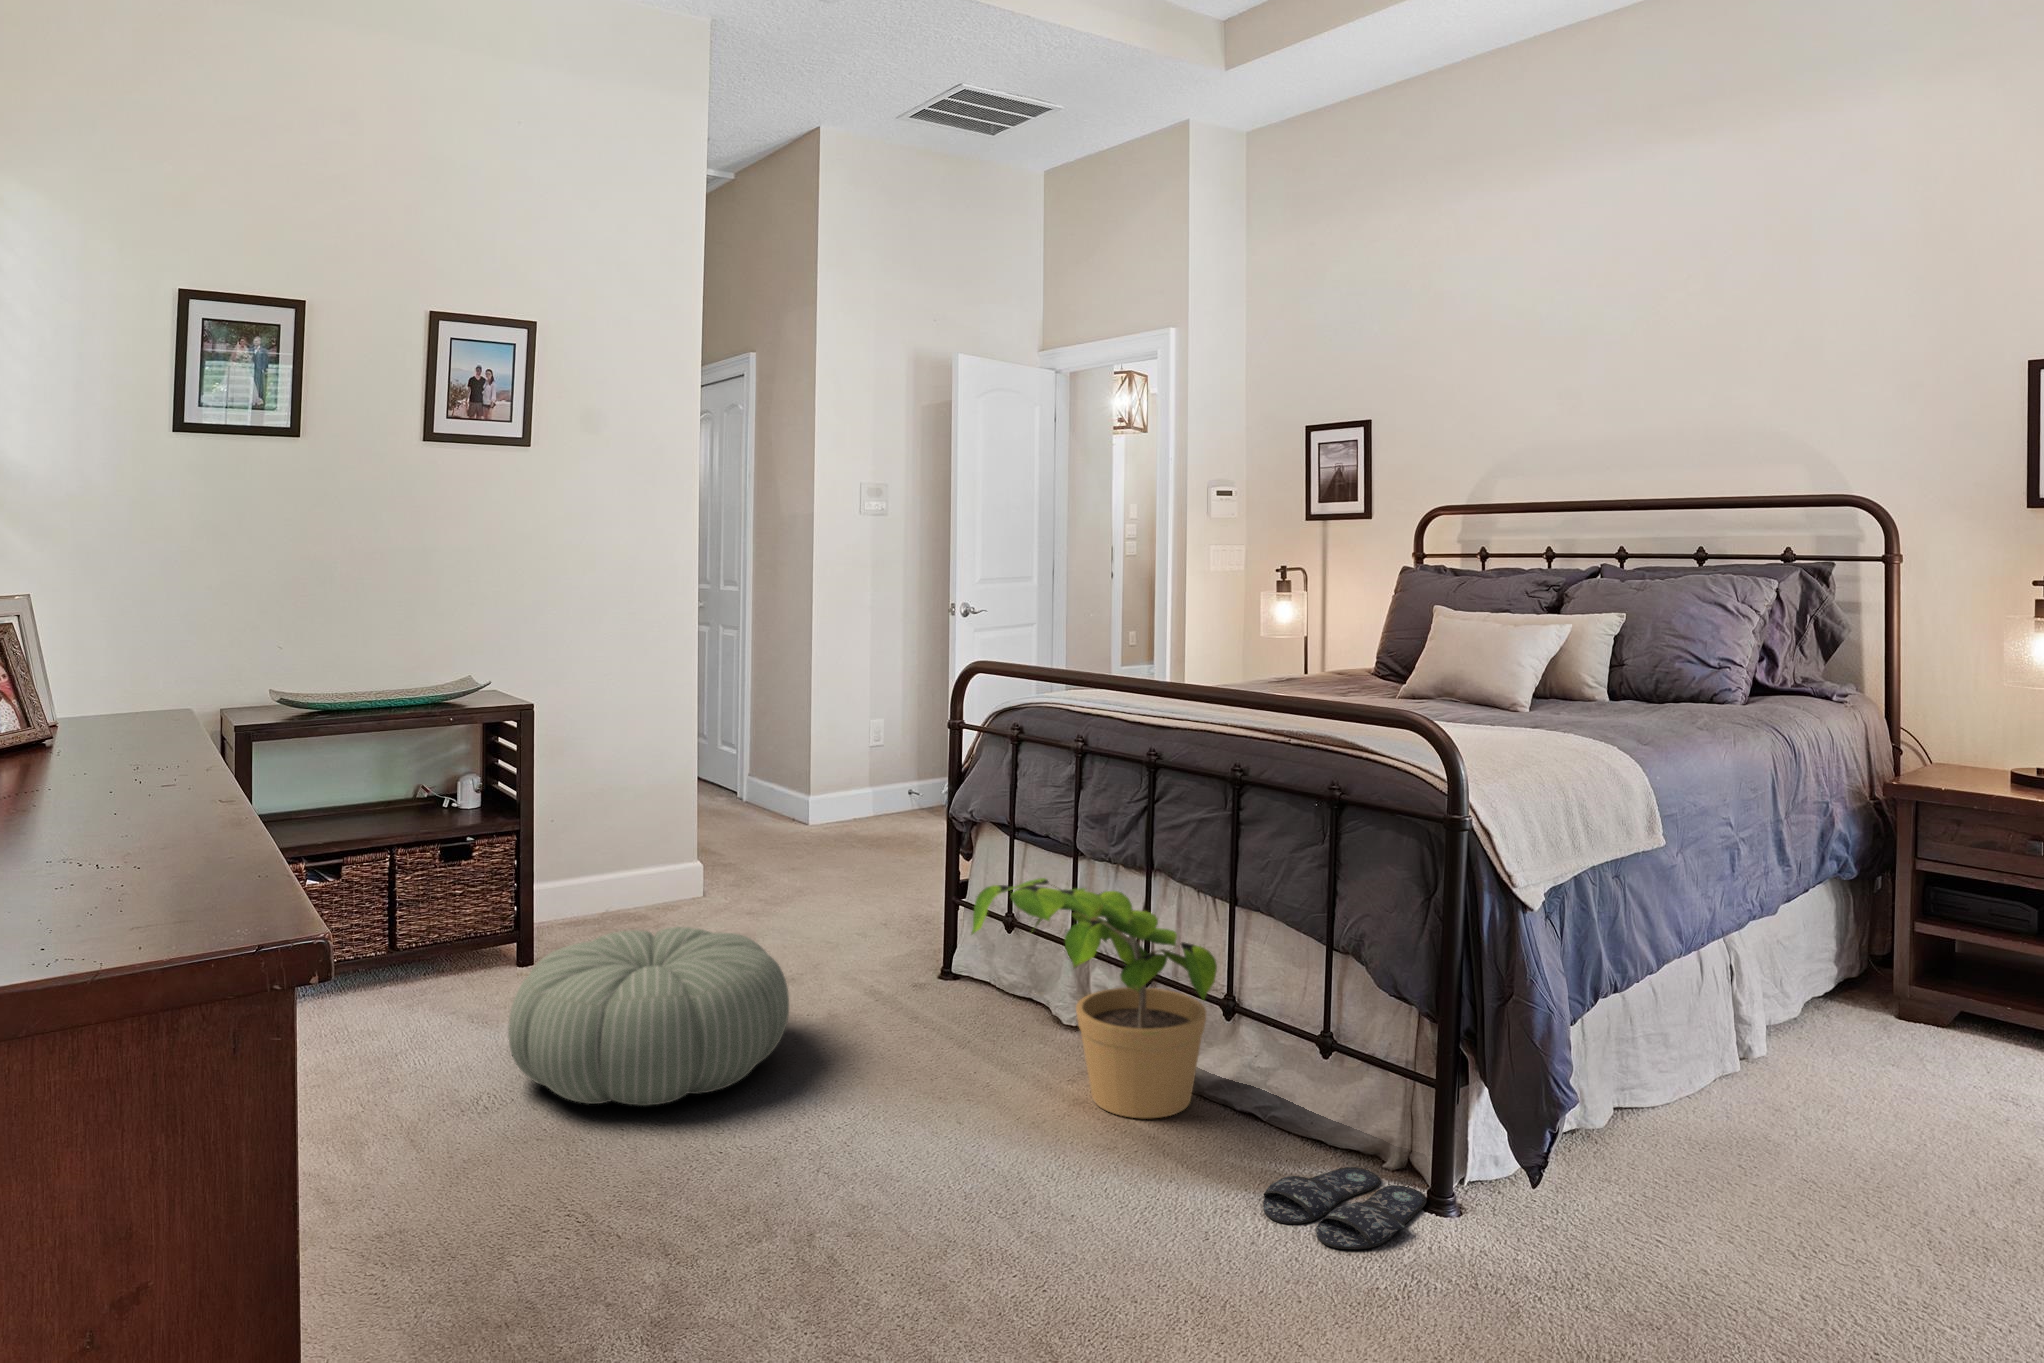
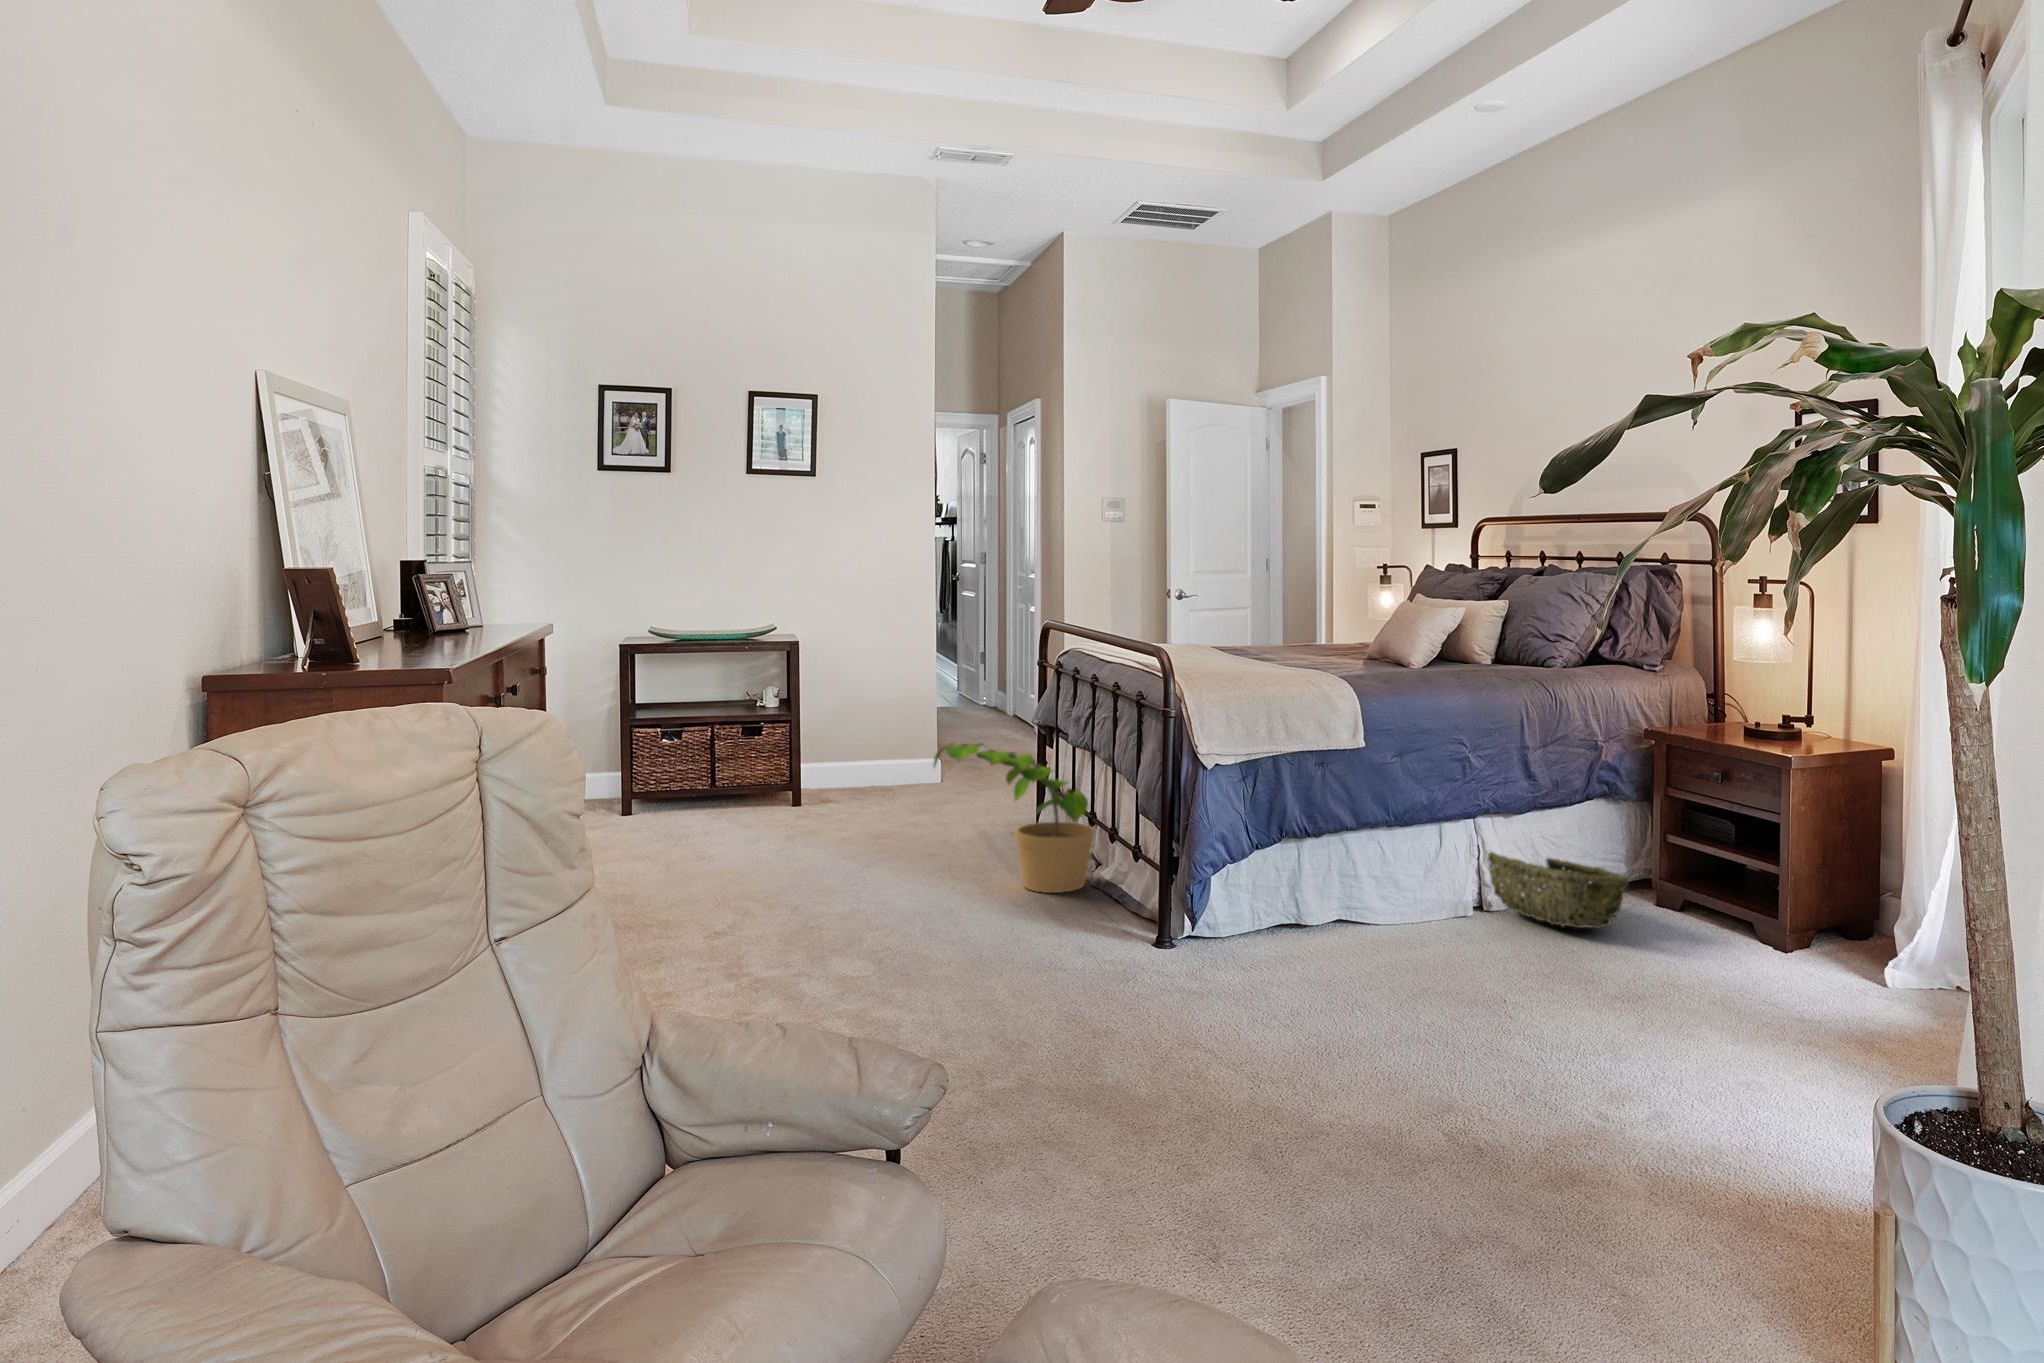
pouf: present [508,927,789,1106] -> none [720,774,884,863]
woven basket: none [1765,977,2008,1095] -> present [1487,851,1628,928]
slippers: present [1263,1167,1426,1249] -> none [1045,918,1145,945]

